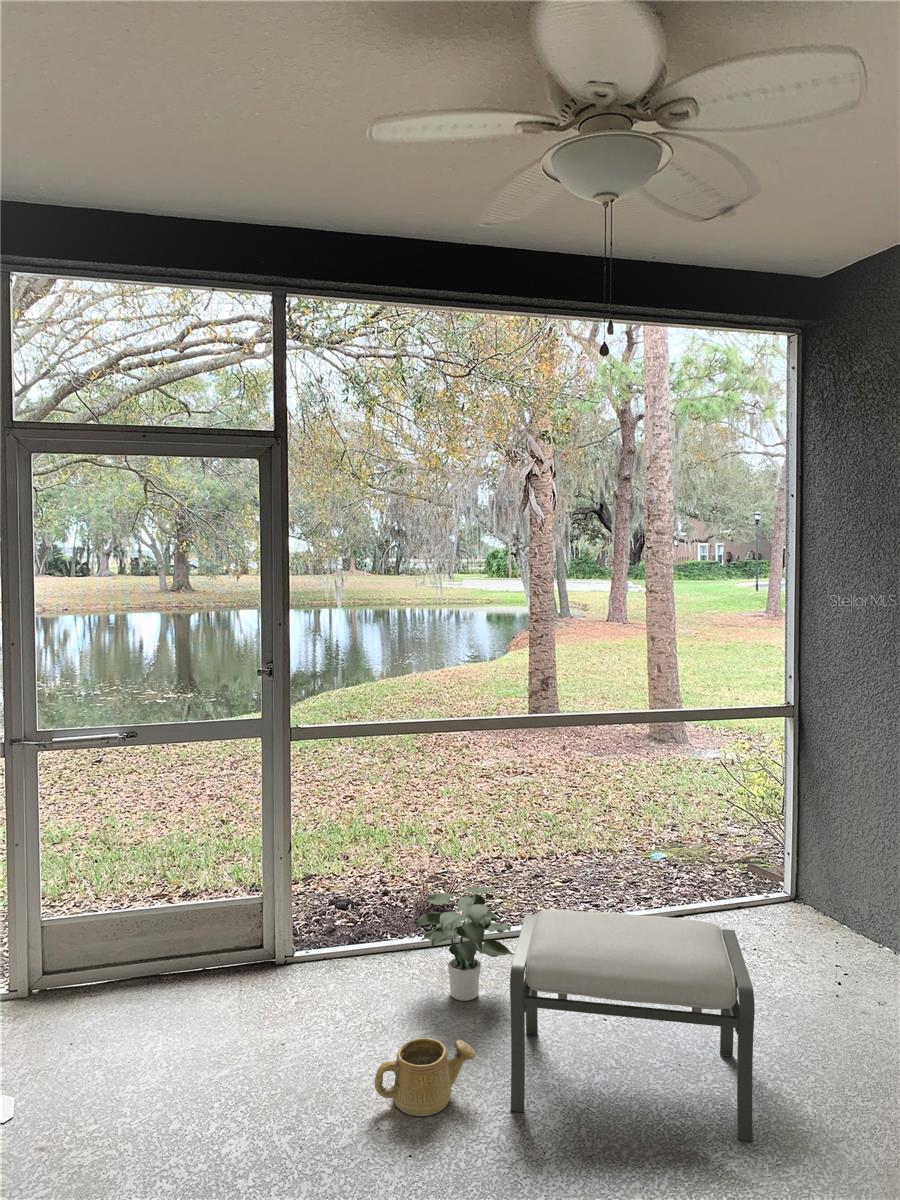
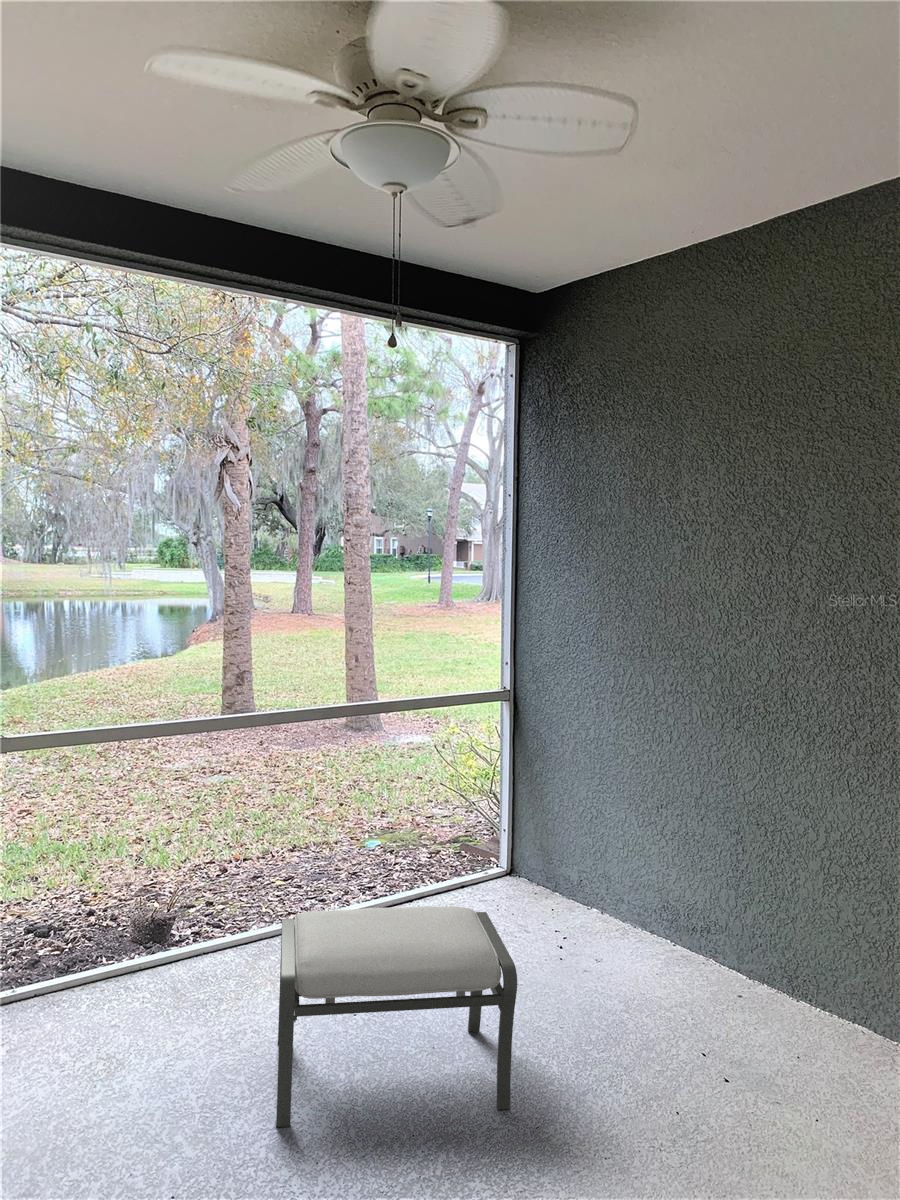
potted plant: present [415,887,514,1001] -> none [147,894,261,1020]
watering can: present [375,1038,476,1116] -> none [124,1063,236,1154]

